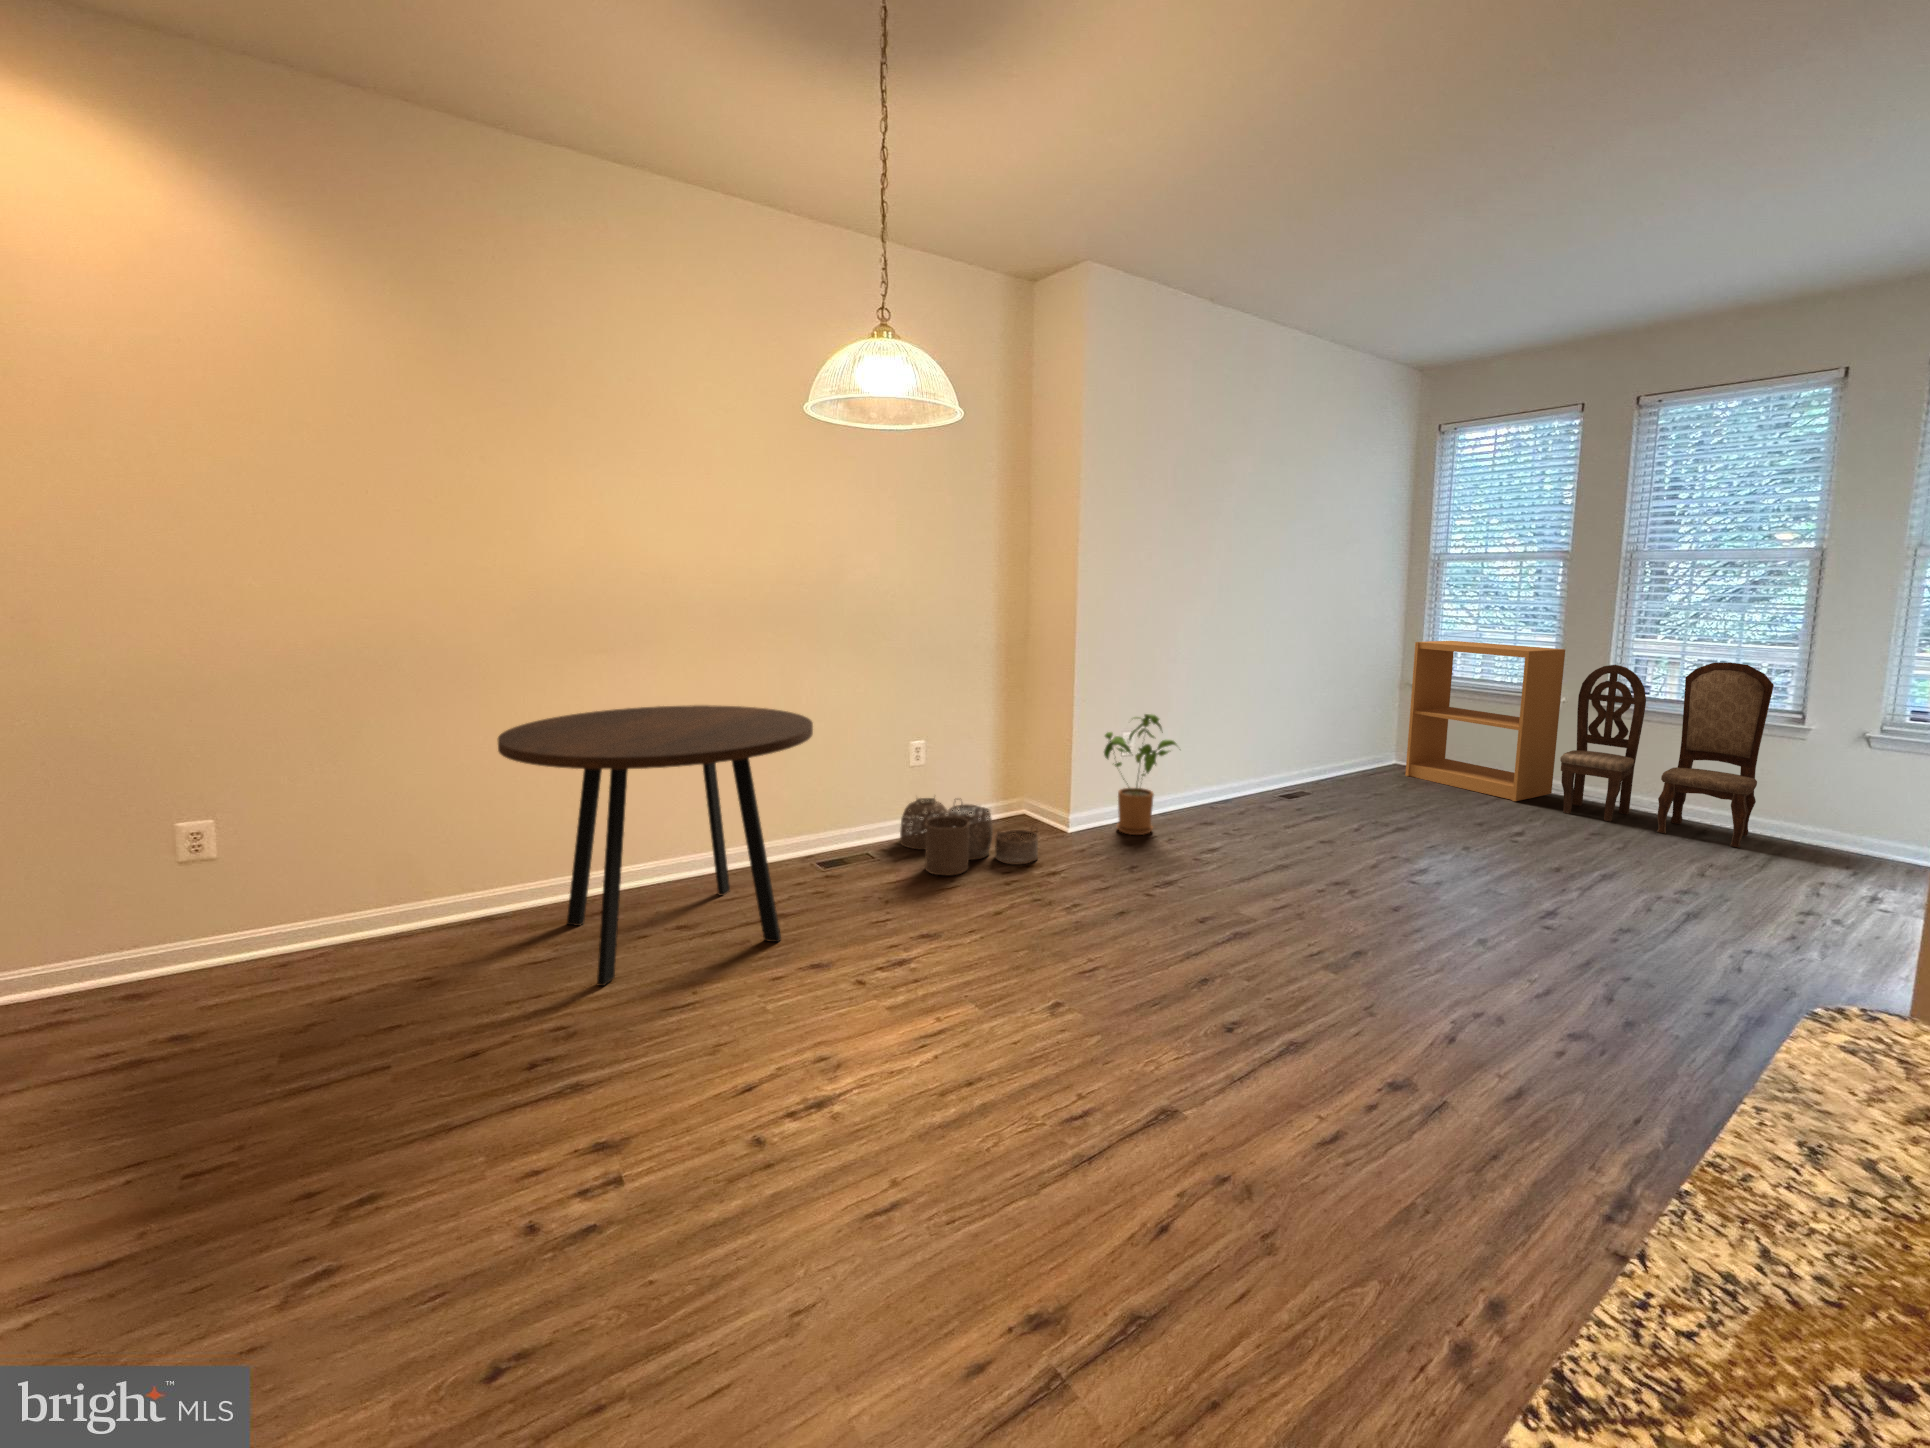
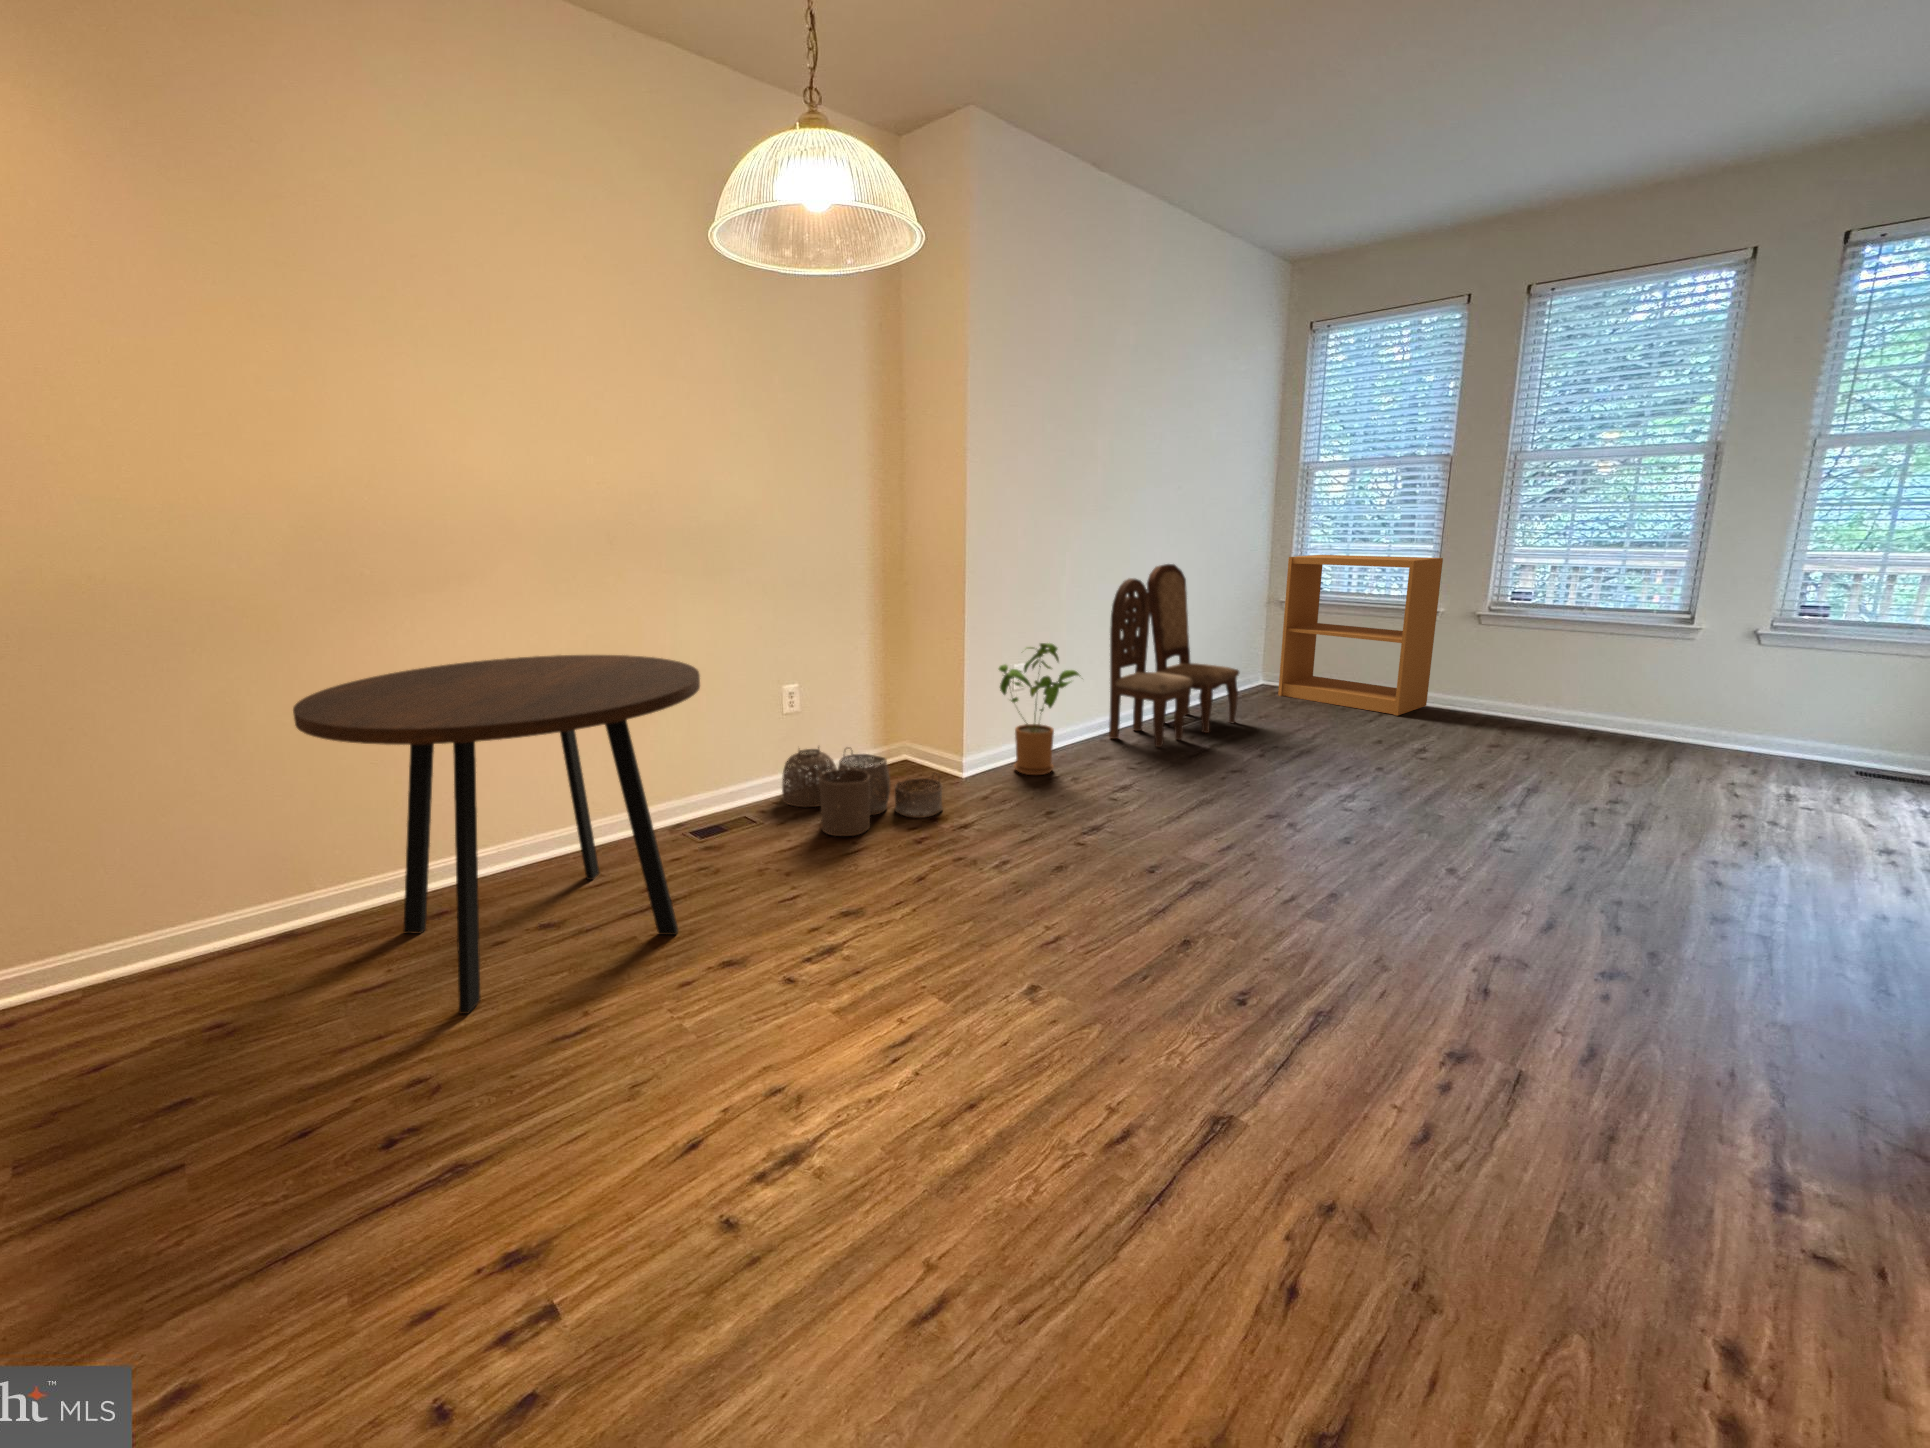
dining chair: present [1560,662,1774,848] -> present [1109,564,1239,747]

